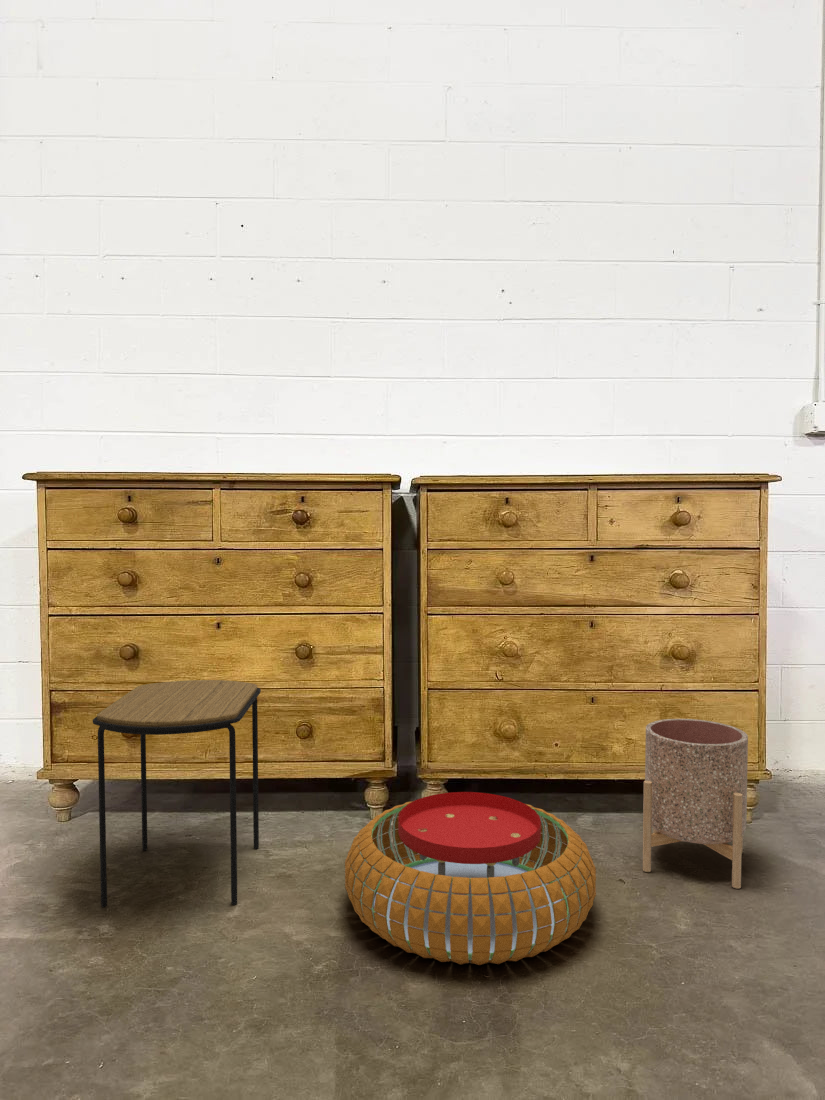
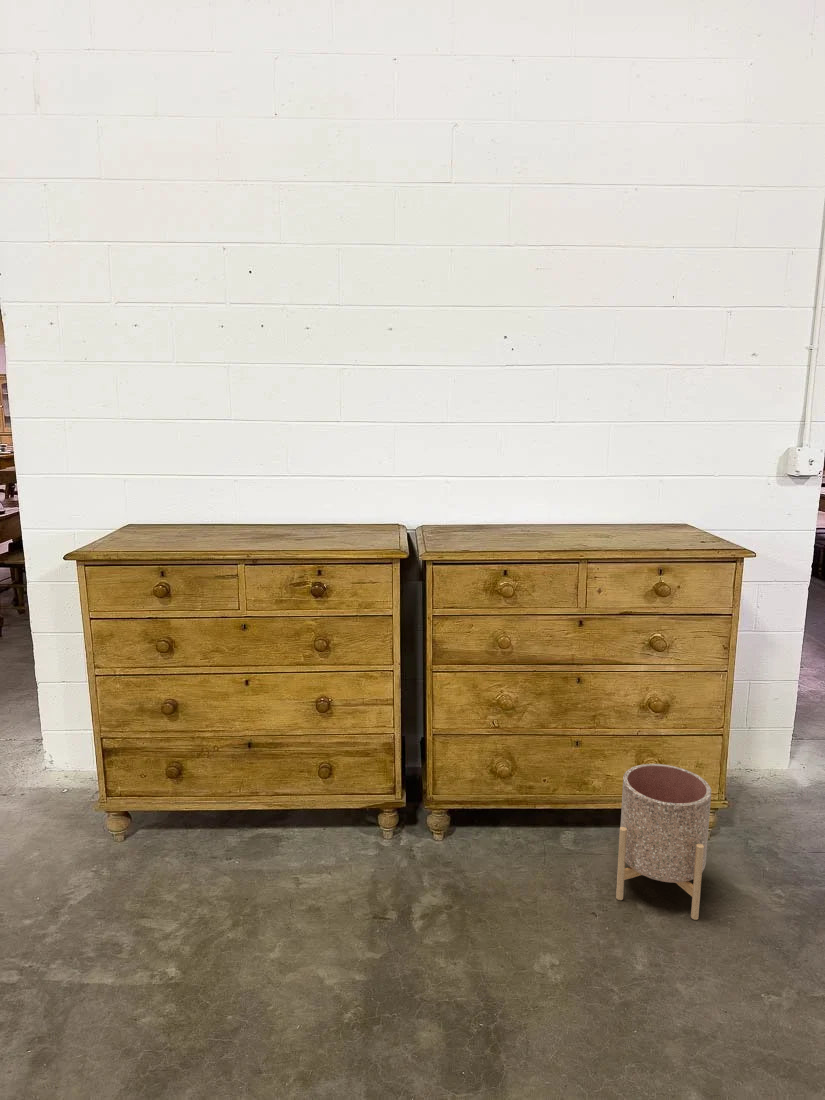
side table: present [93,680,261,907] -> none [145,732,289,945]
pouf: present [345,792,596,965] -> none [365,835,577,1012]

